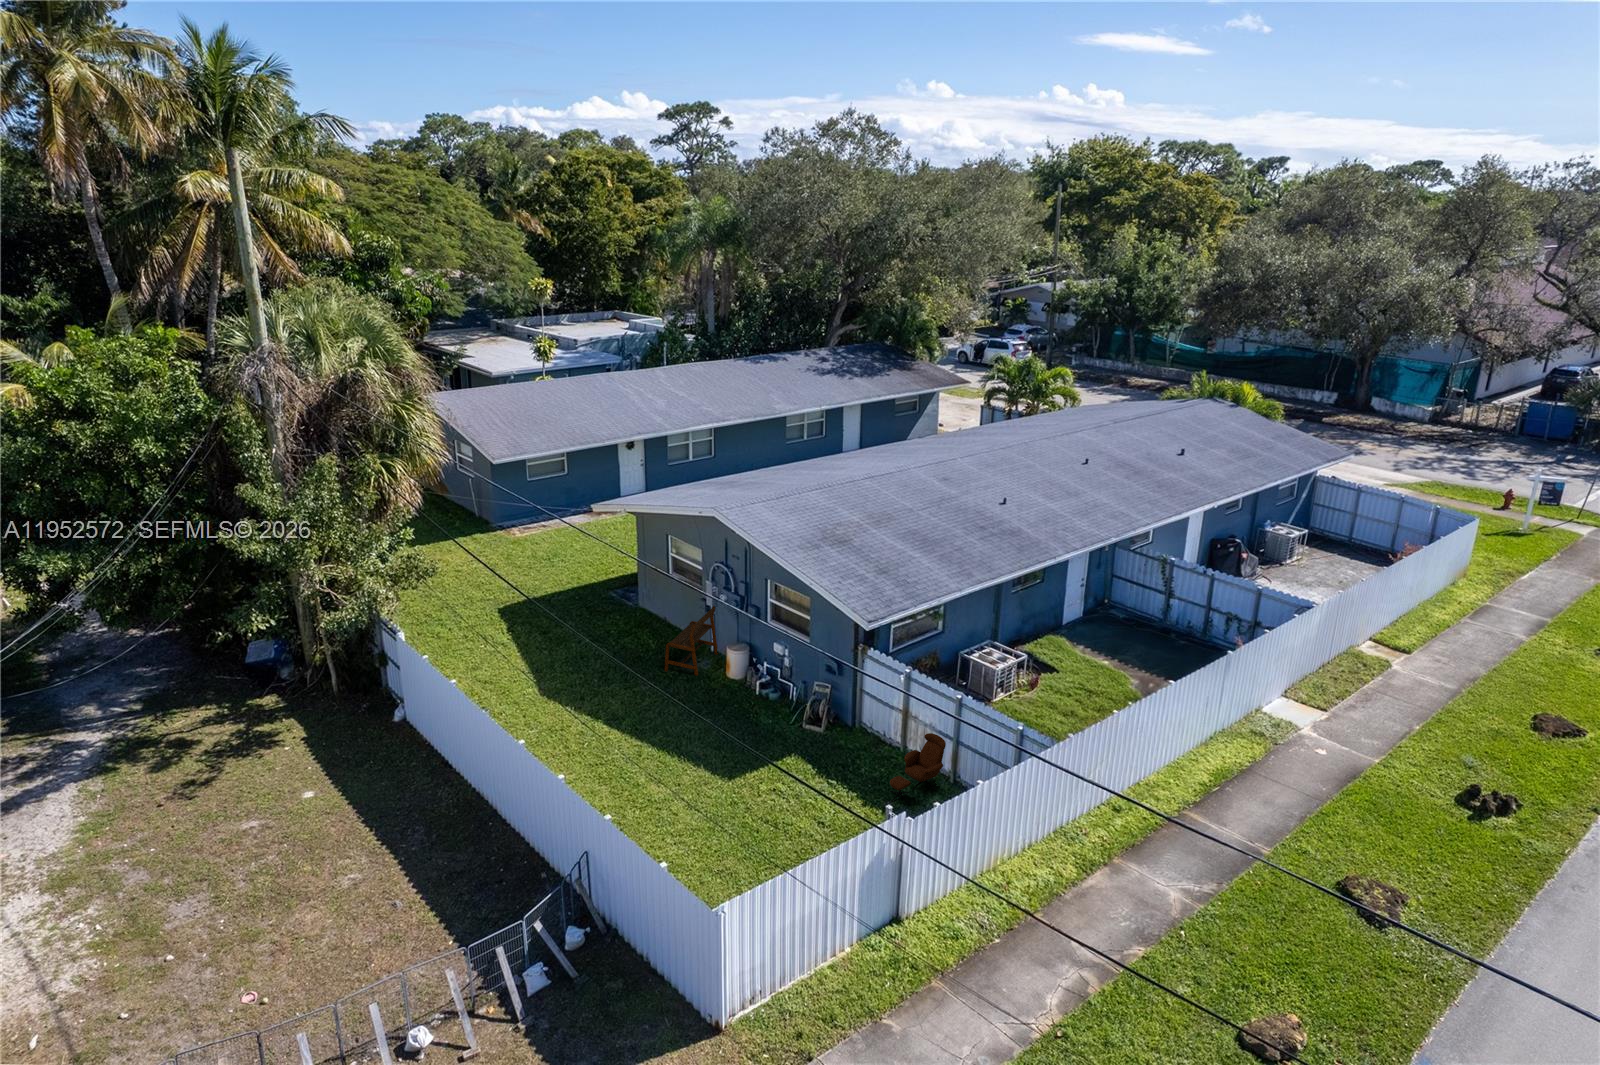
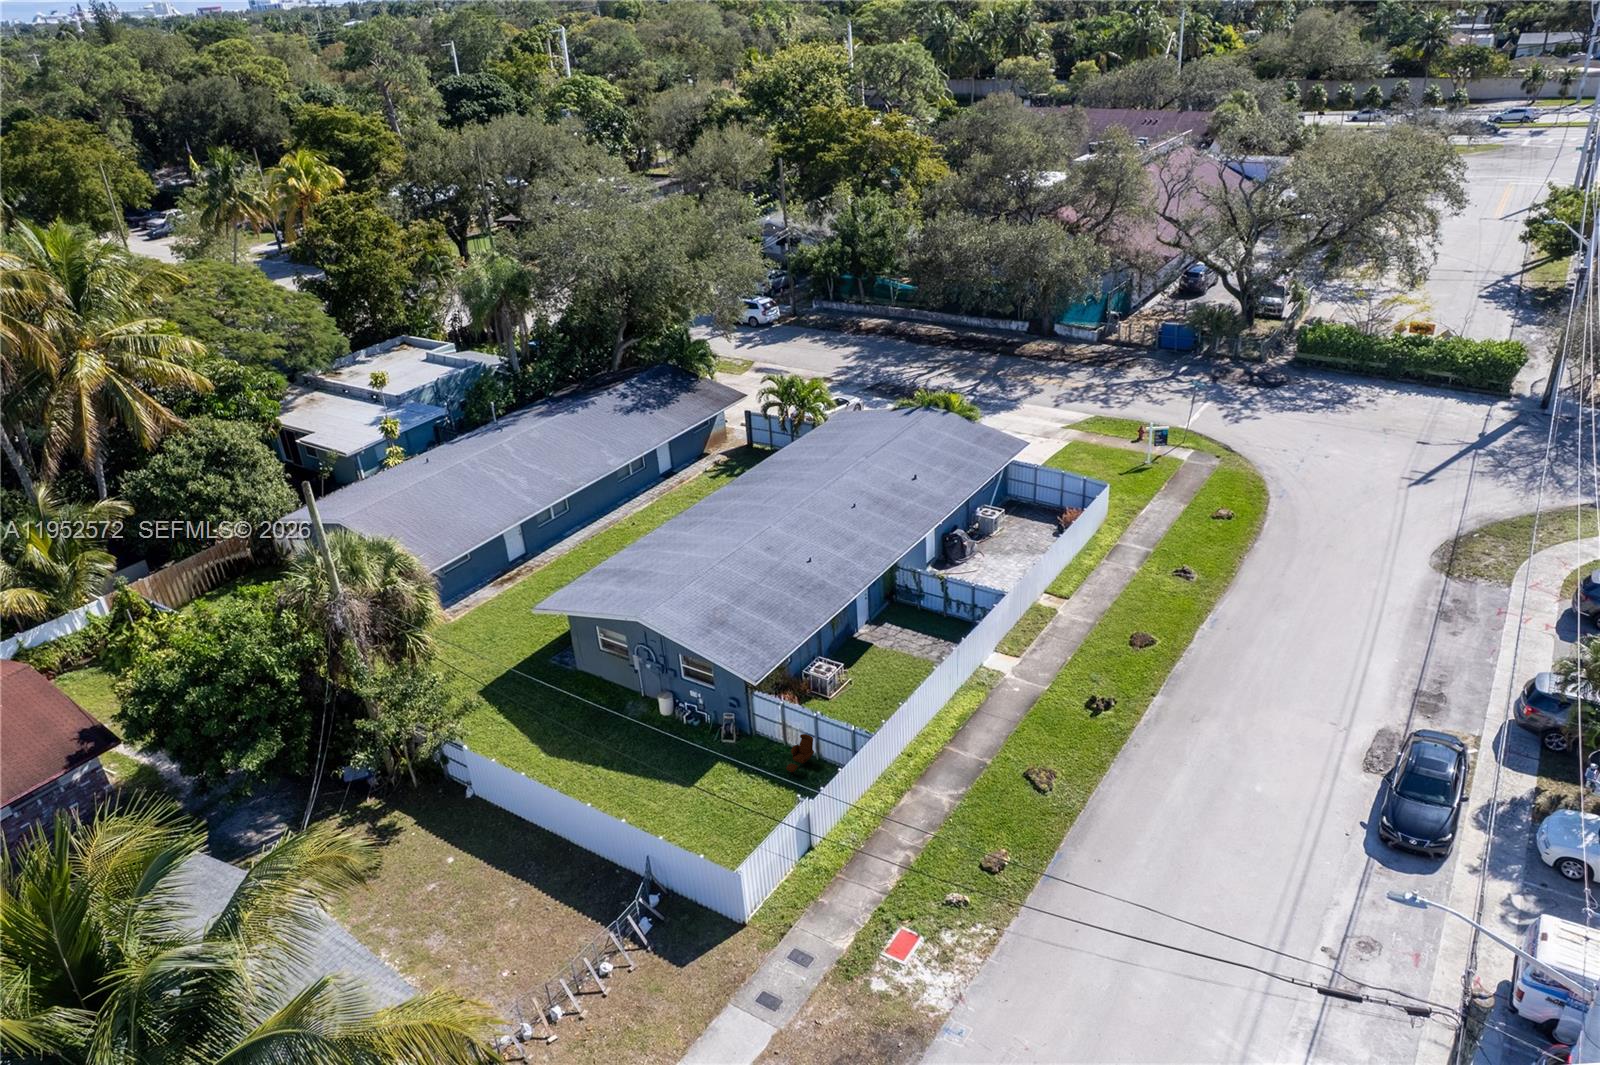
bench: present [665,606,718,676] -> none [619,668,649,719]

